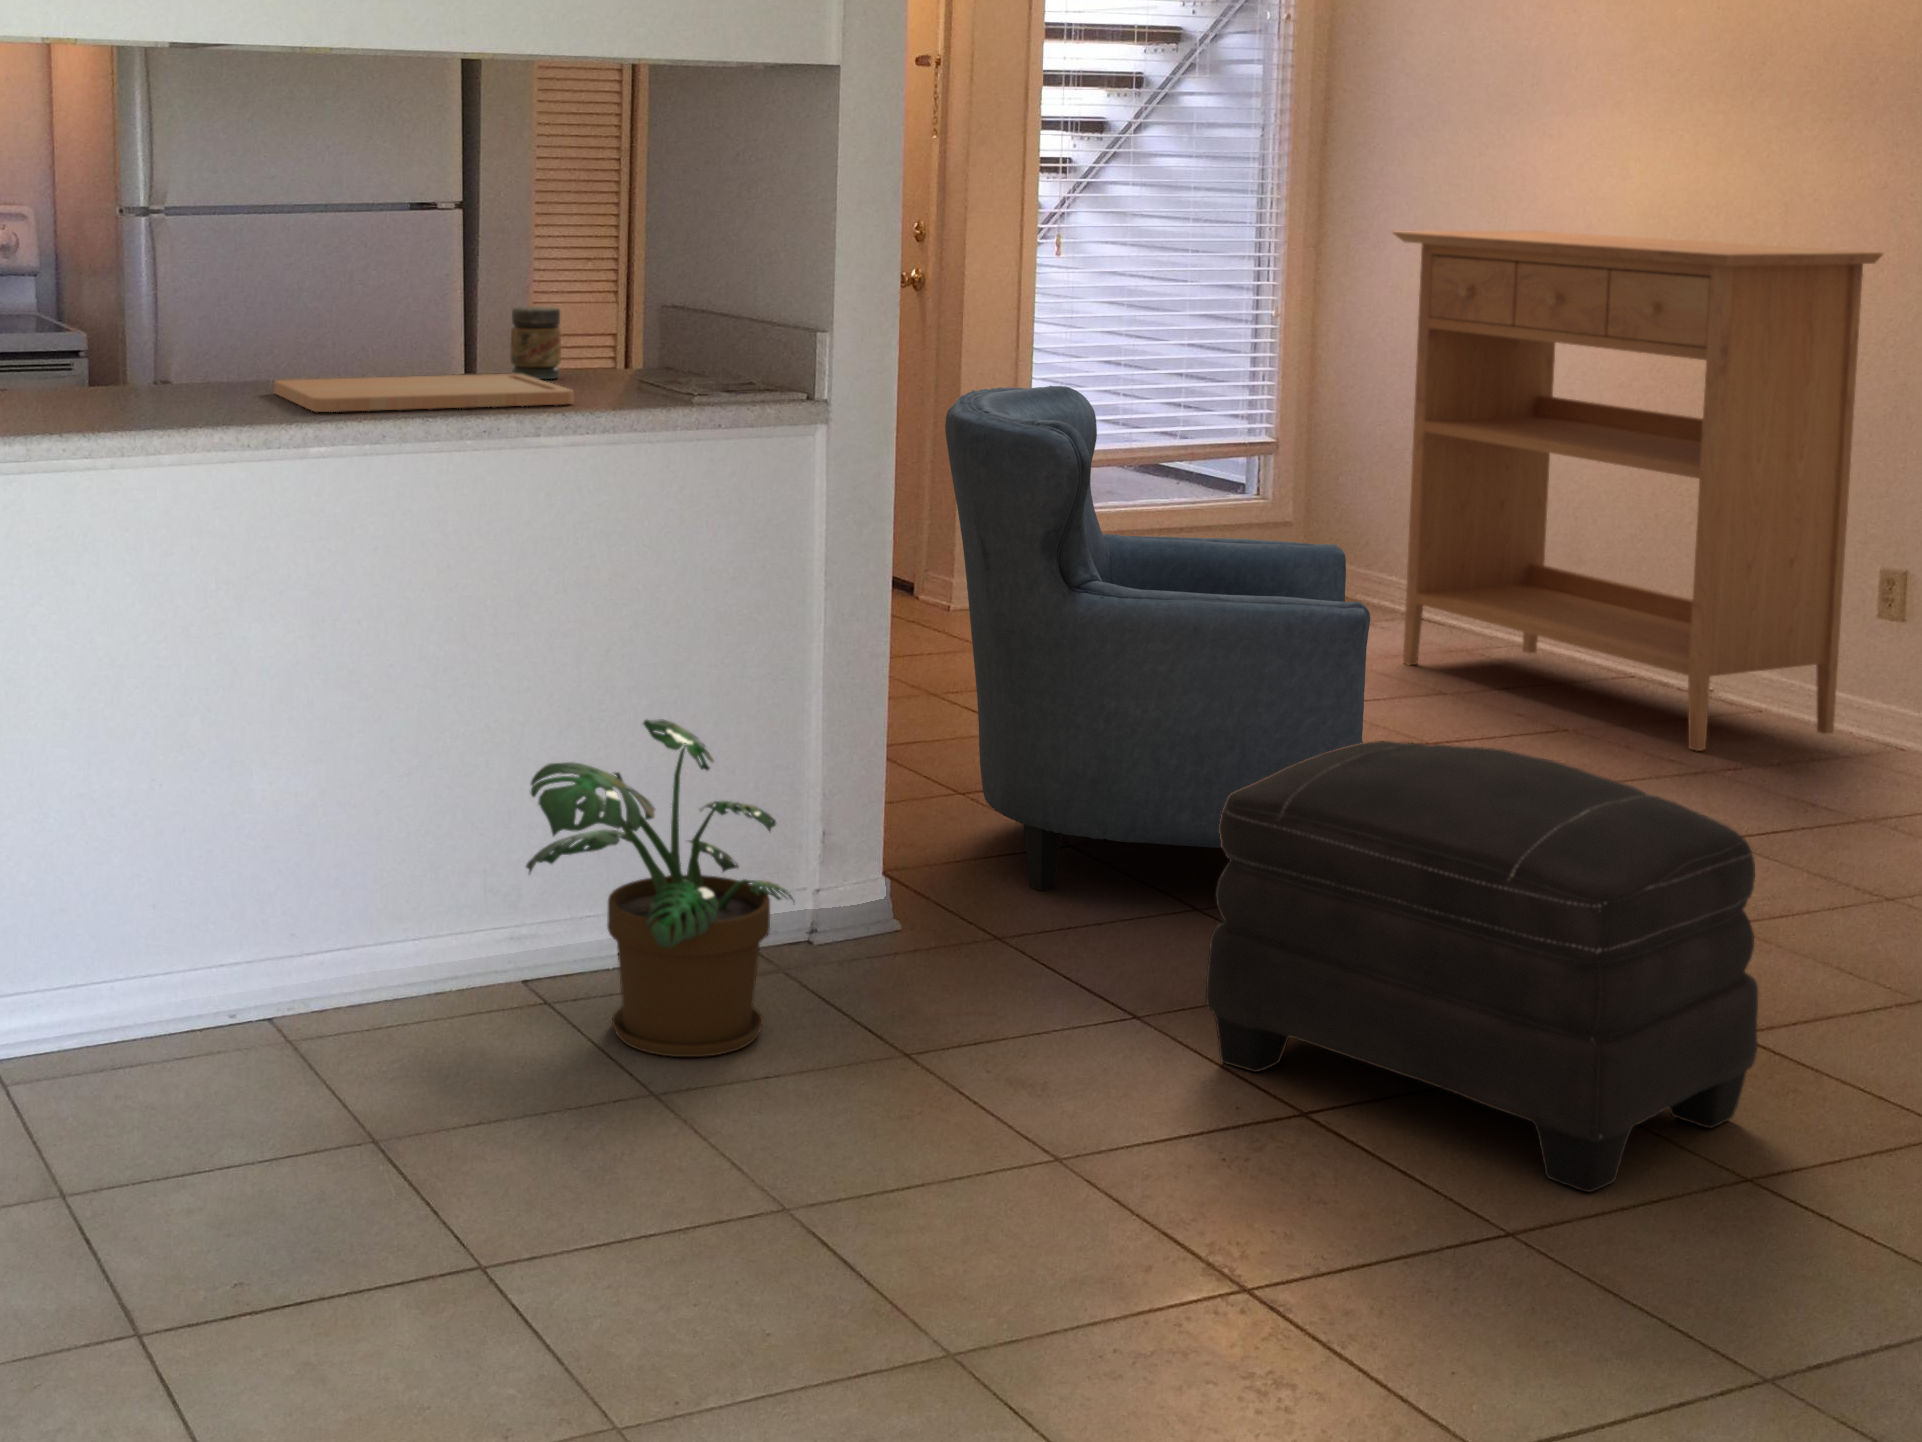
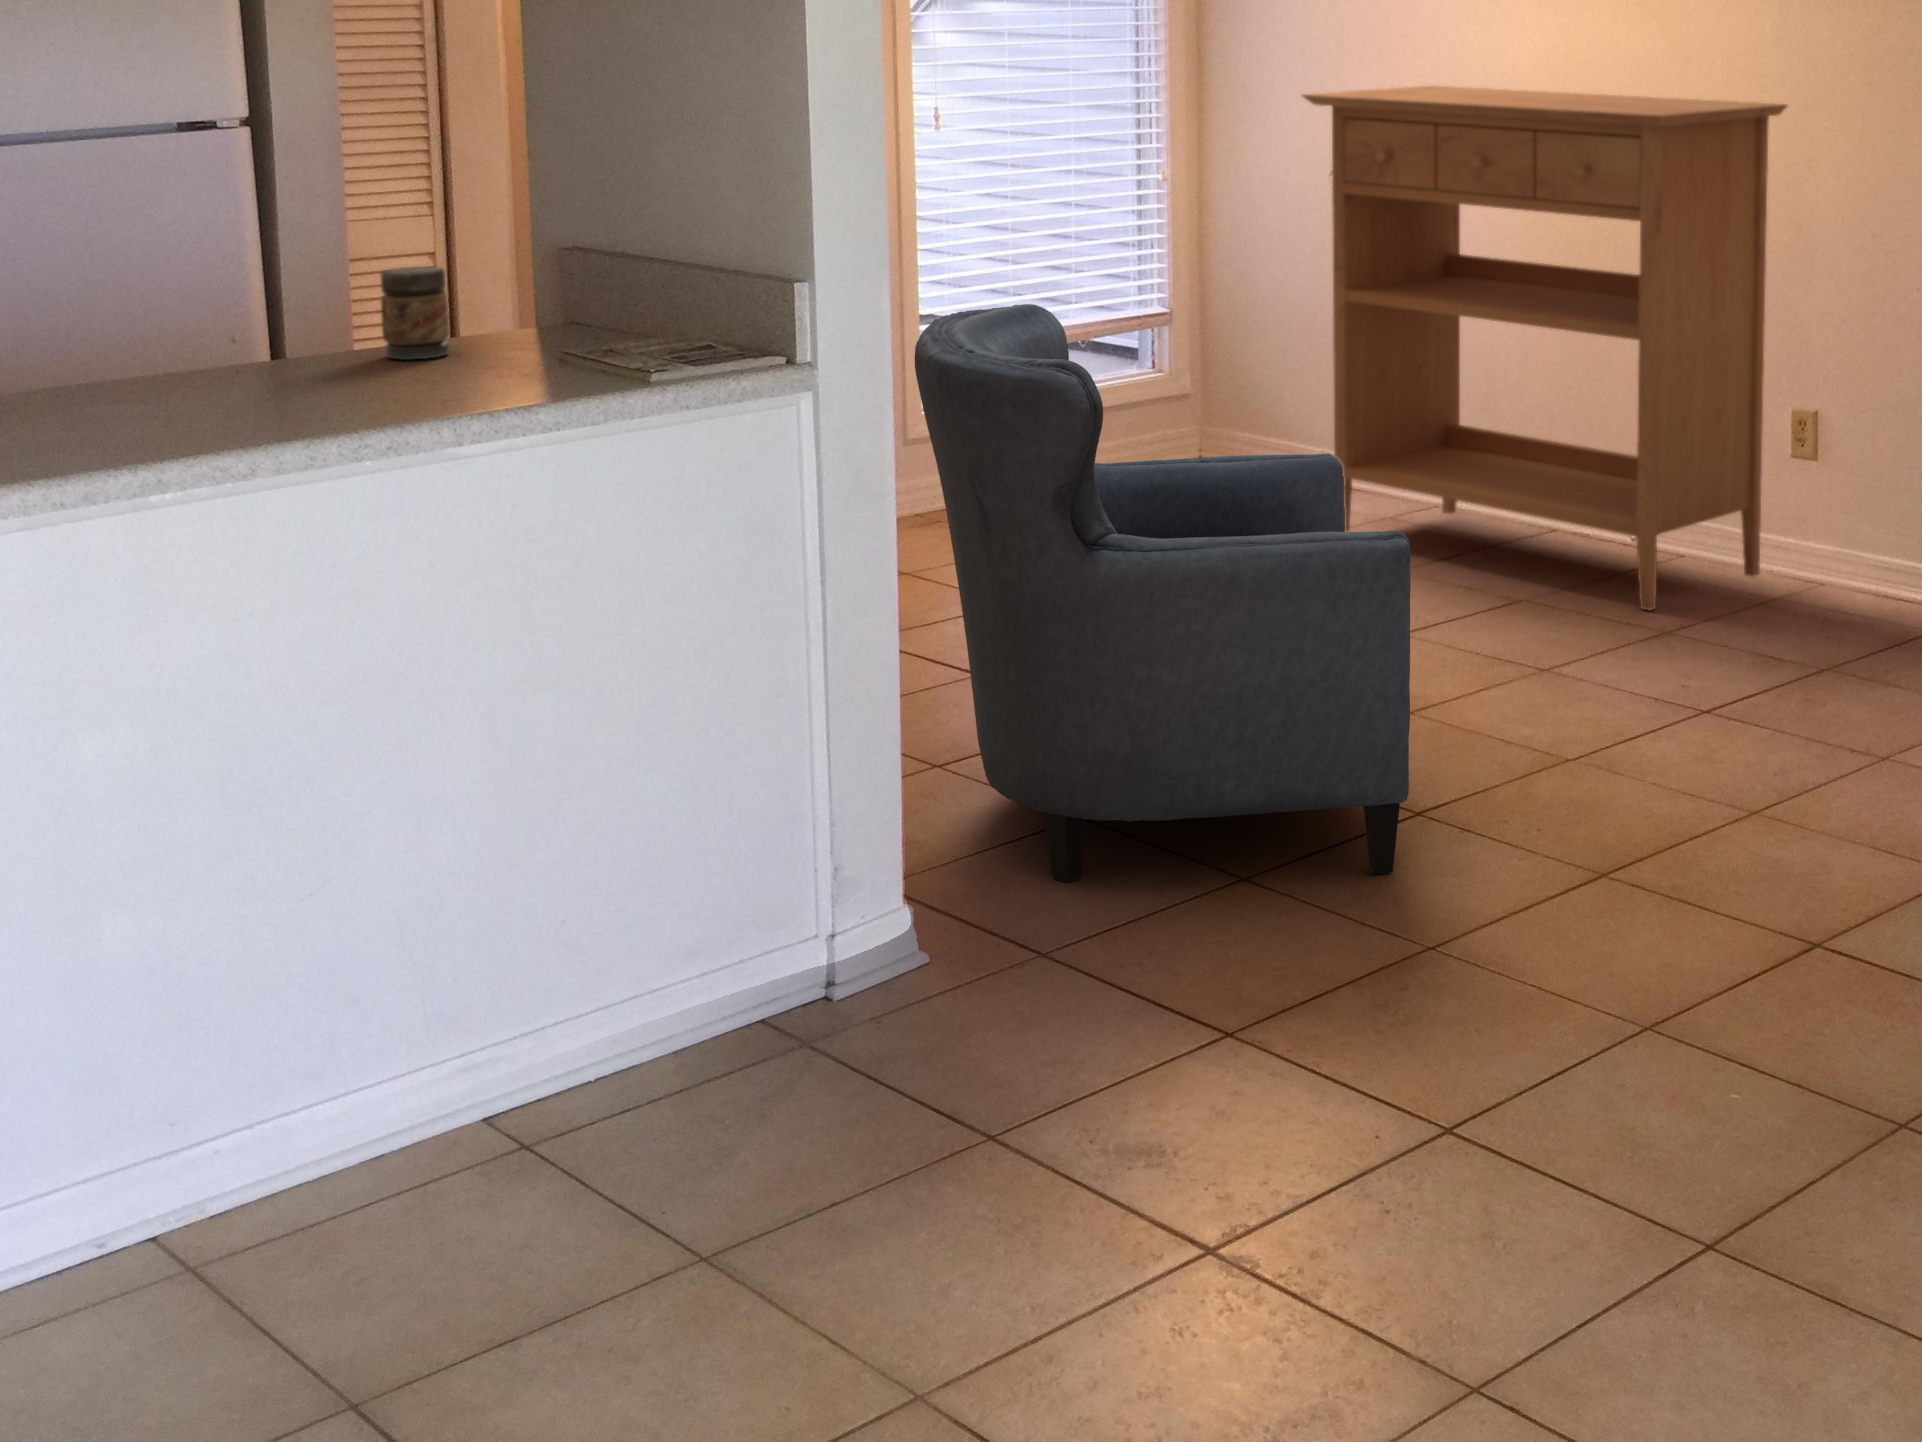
cutting board: present [274,374,574,412] -> none [69,358,495,446]
potted plant: present [526,719,794,1057] -> none [488,776,840,1200]
ottoman: present [1206,741,1758,1192] -> none [1322,698,1886,1182]

